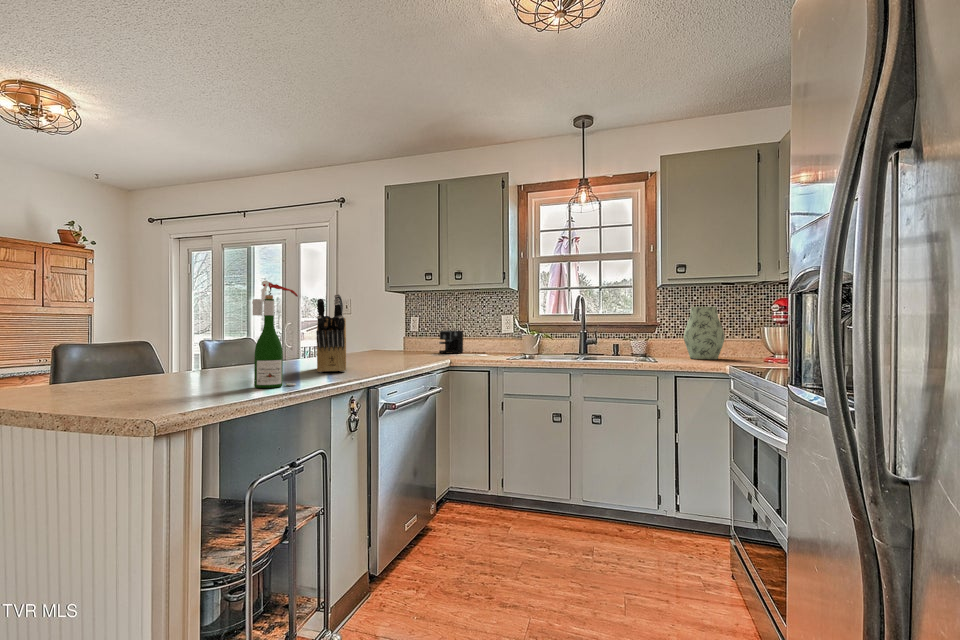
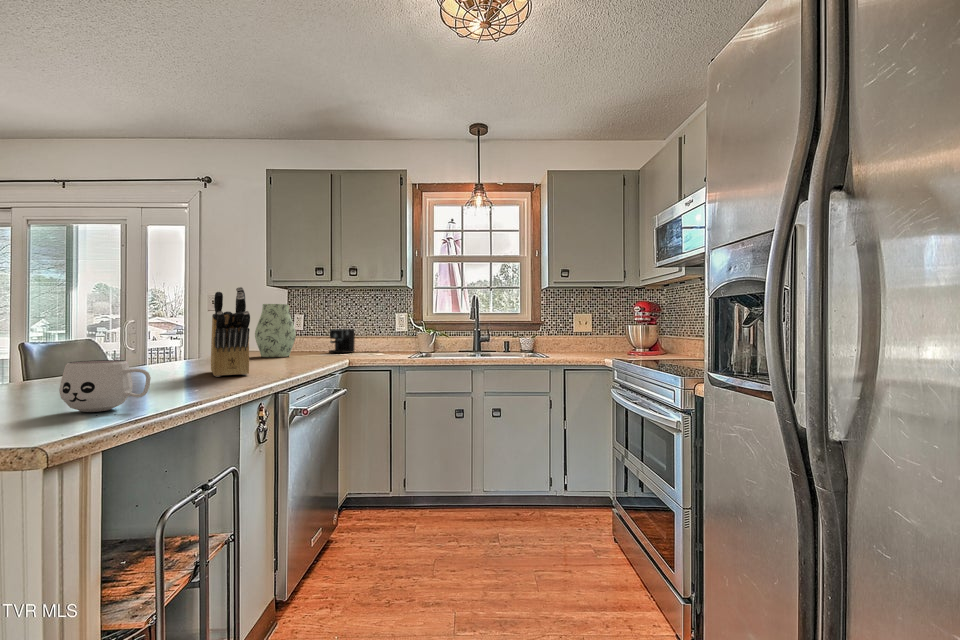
wine bottle: present [252,281,298,388] -> none [148,267,208,397]
vase: present [684,307,725,359] -> present [255,304,296,357]
mug: none [181,356,243,397] -> present [59,360,151,412]

